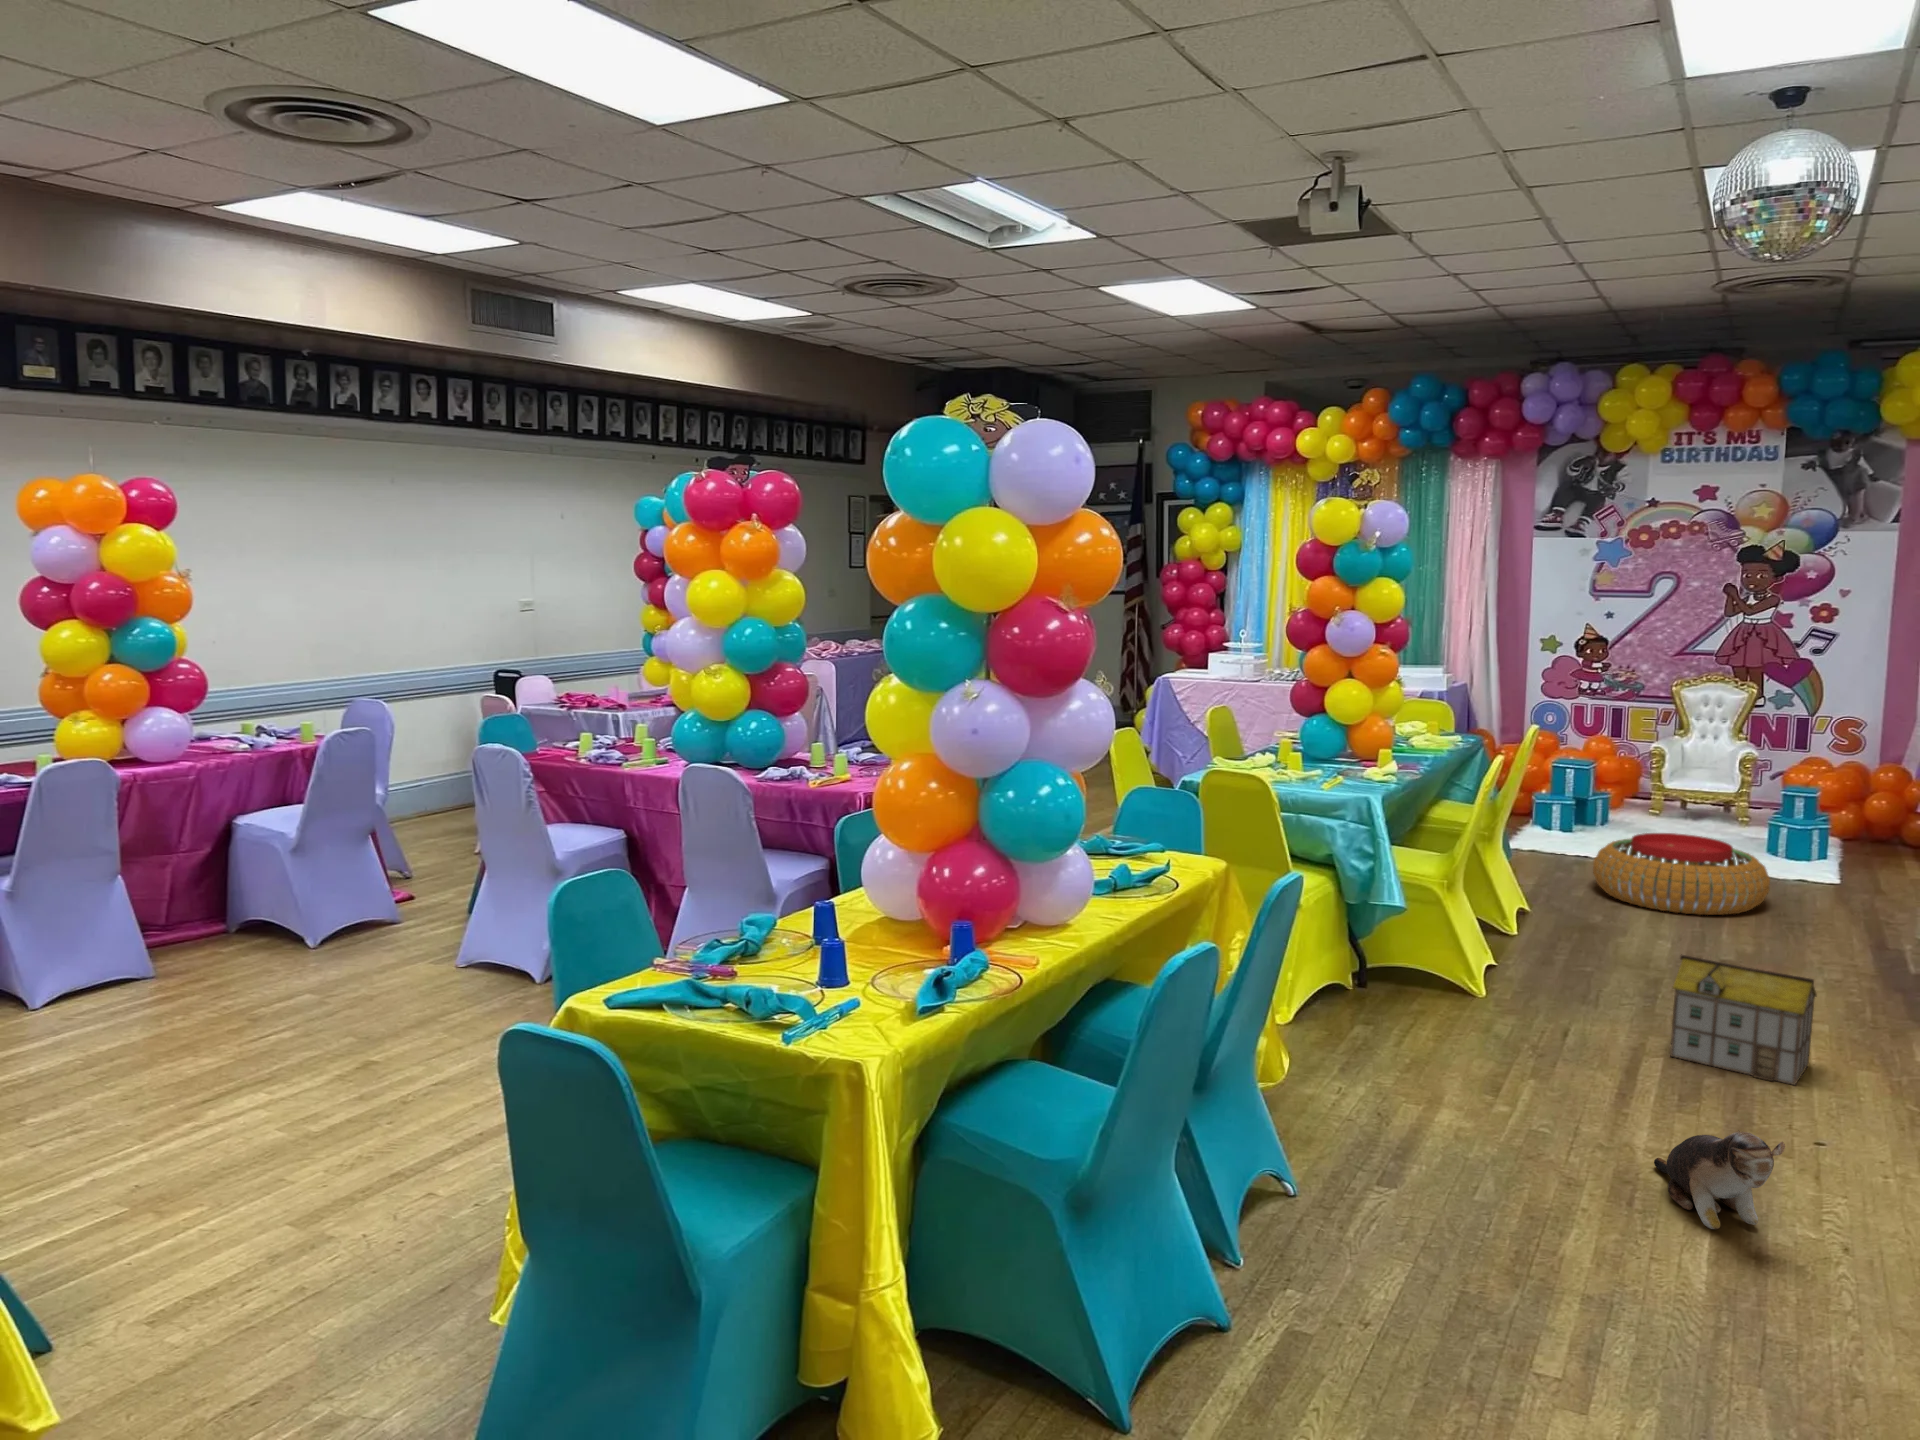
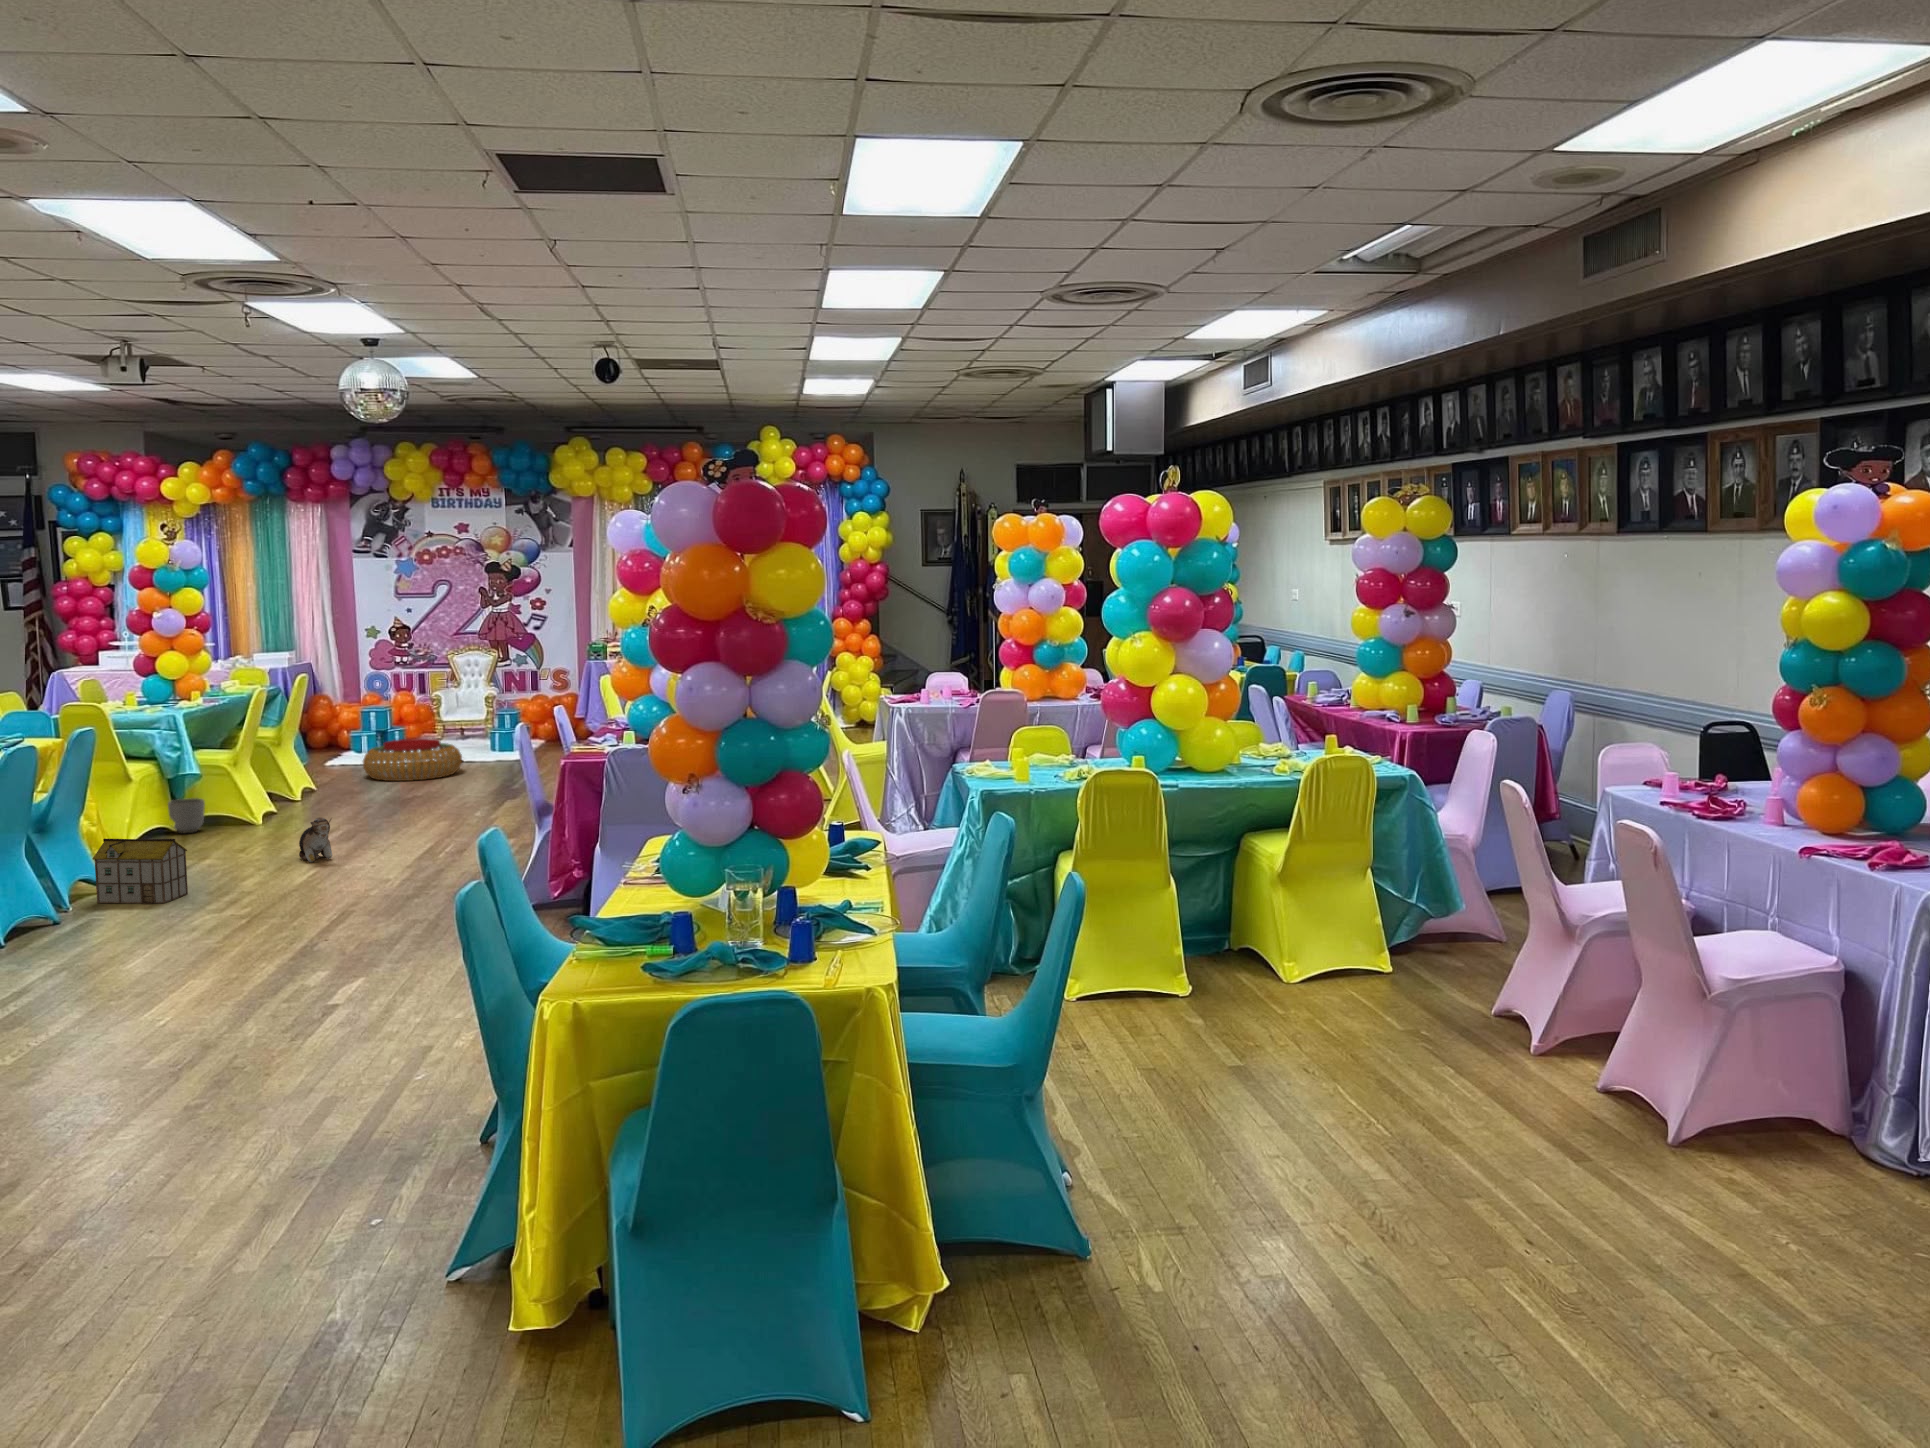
planter: none [1346,945,1407,1013] -> present [168,798,205,833]
toy house: present [1670,955,1817,1085] -> present [93,839,188,904]

